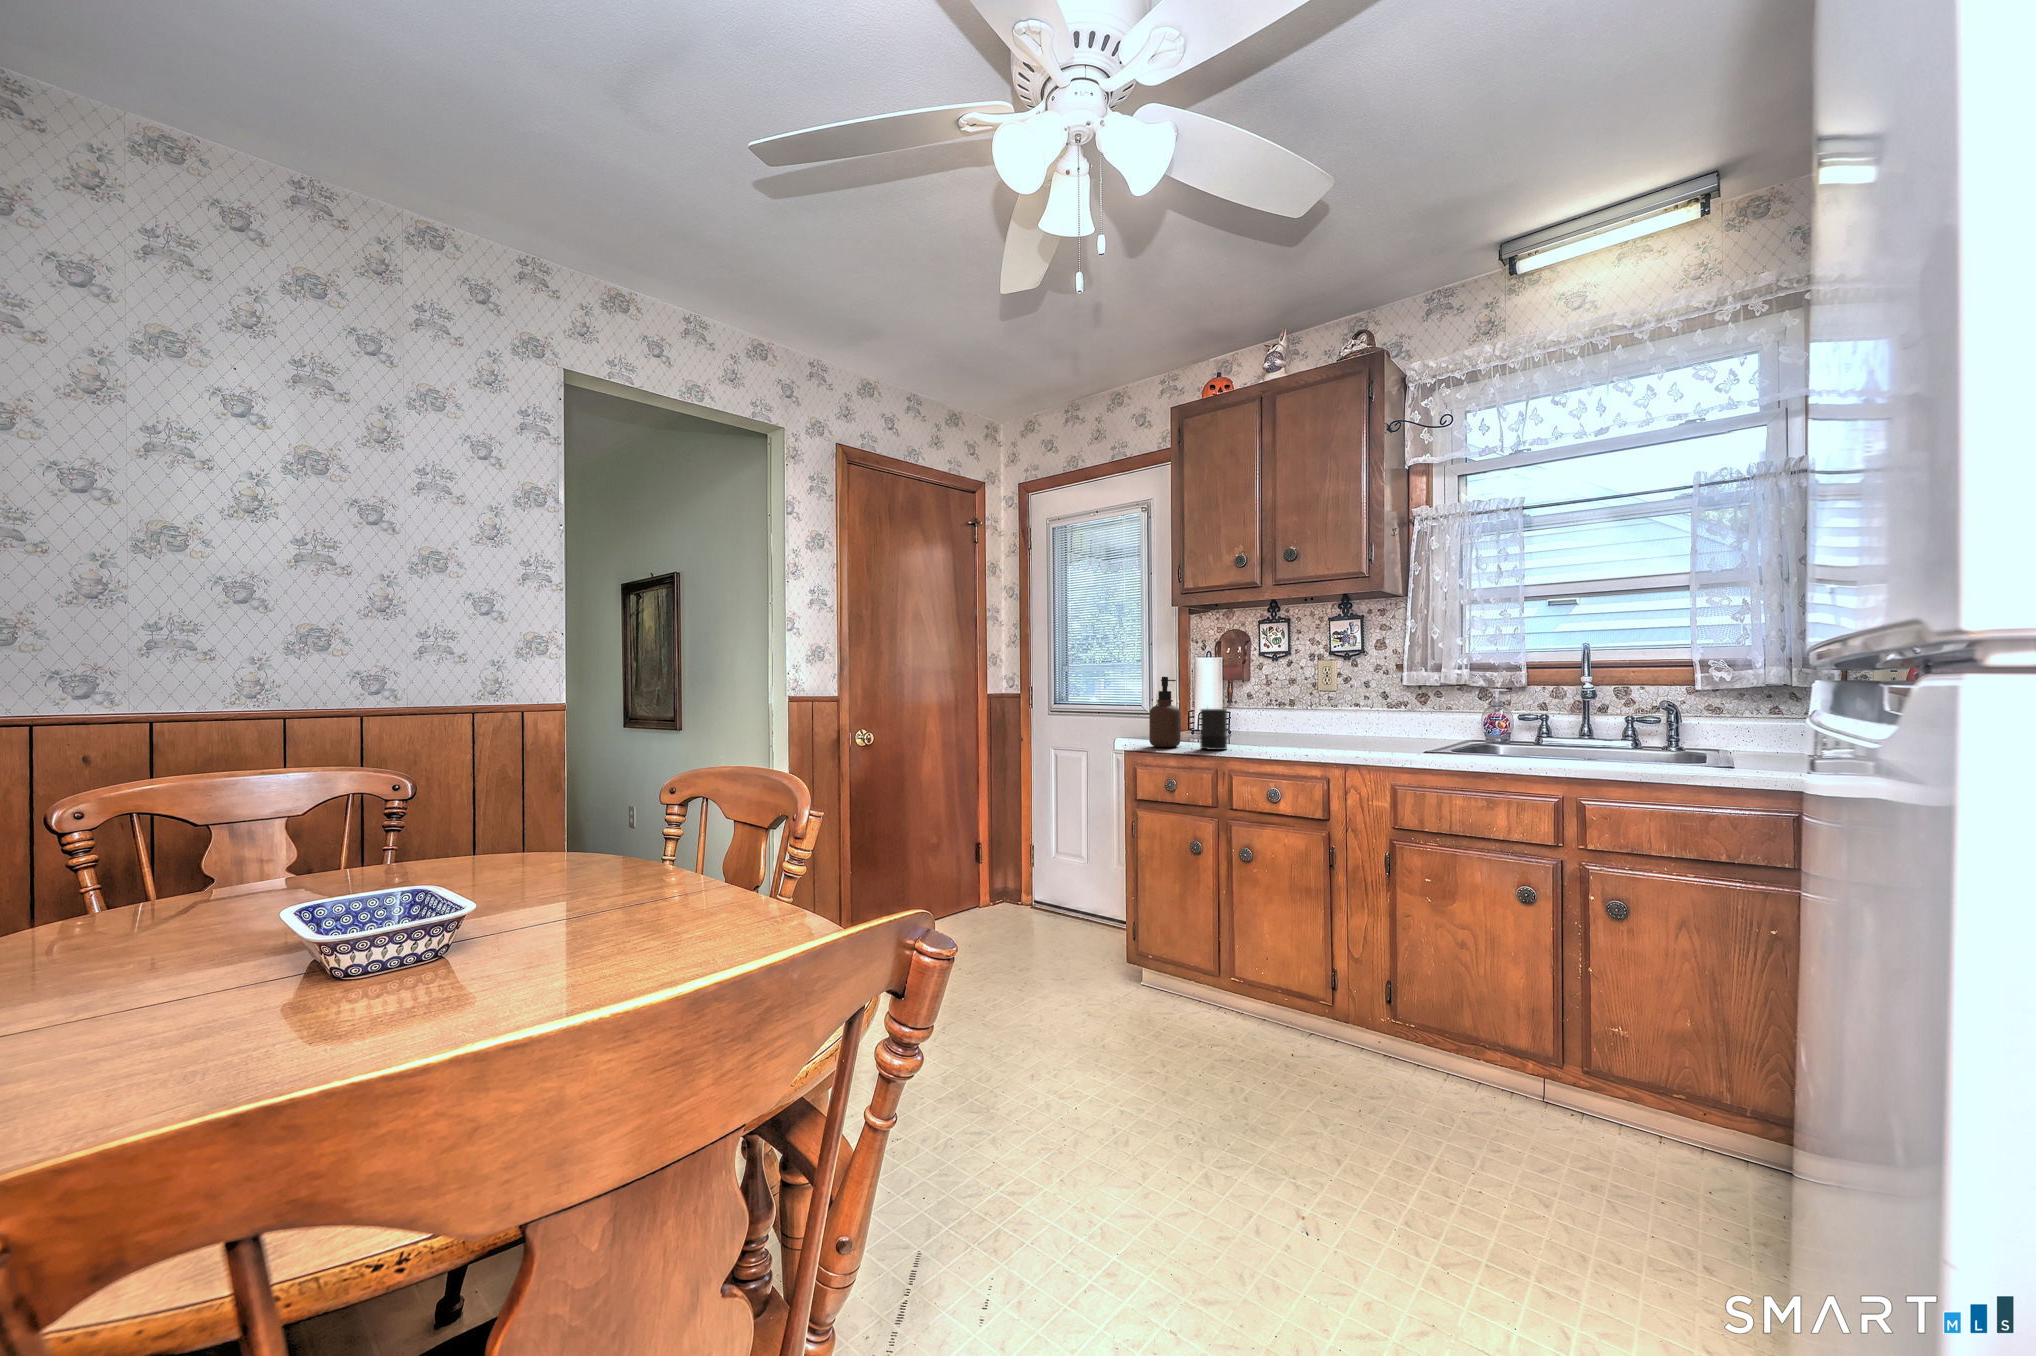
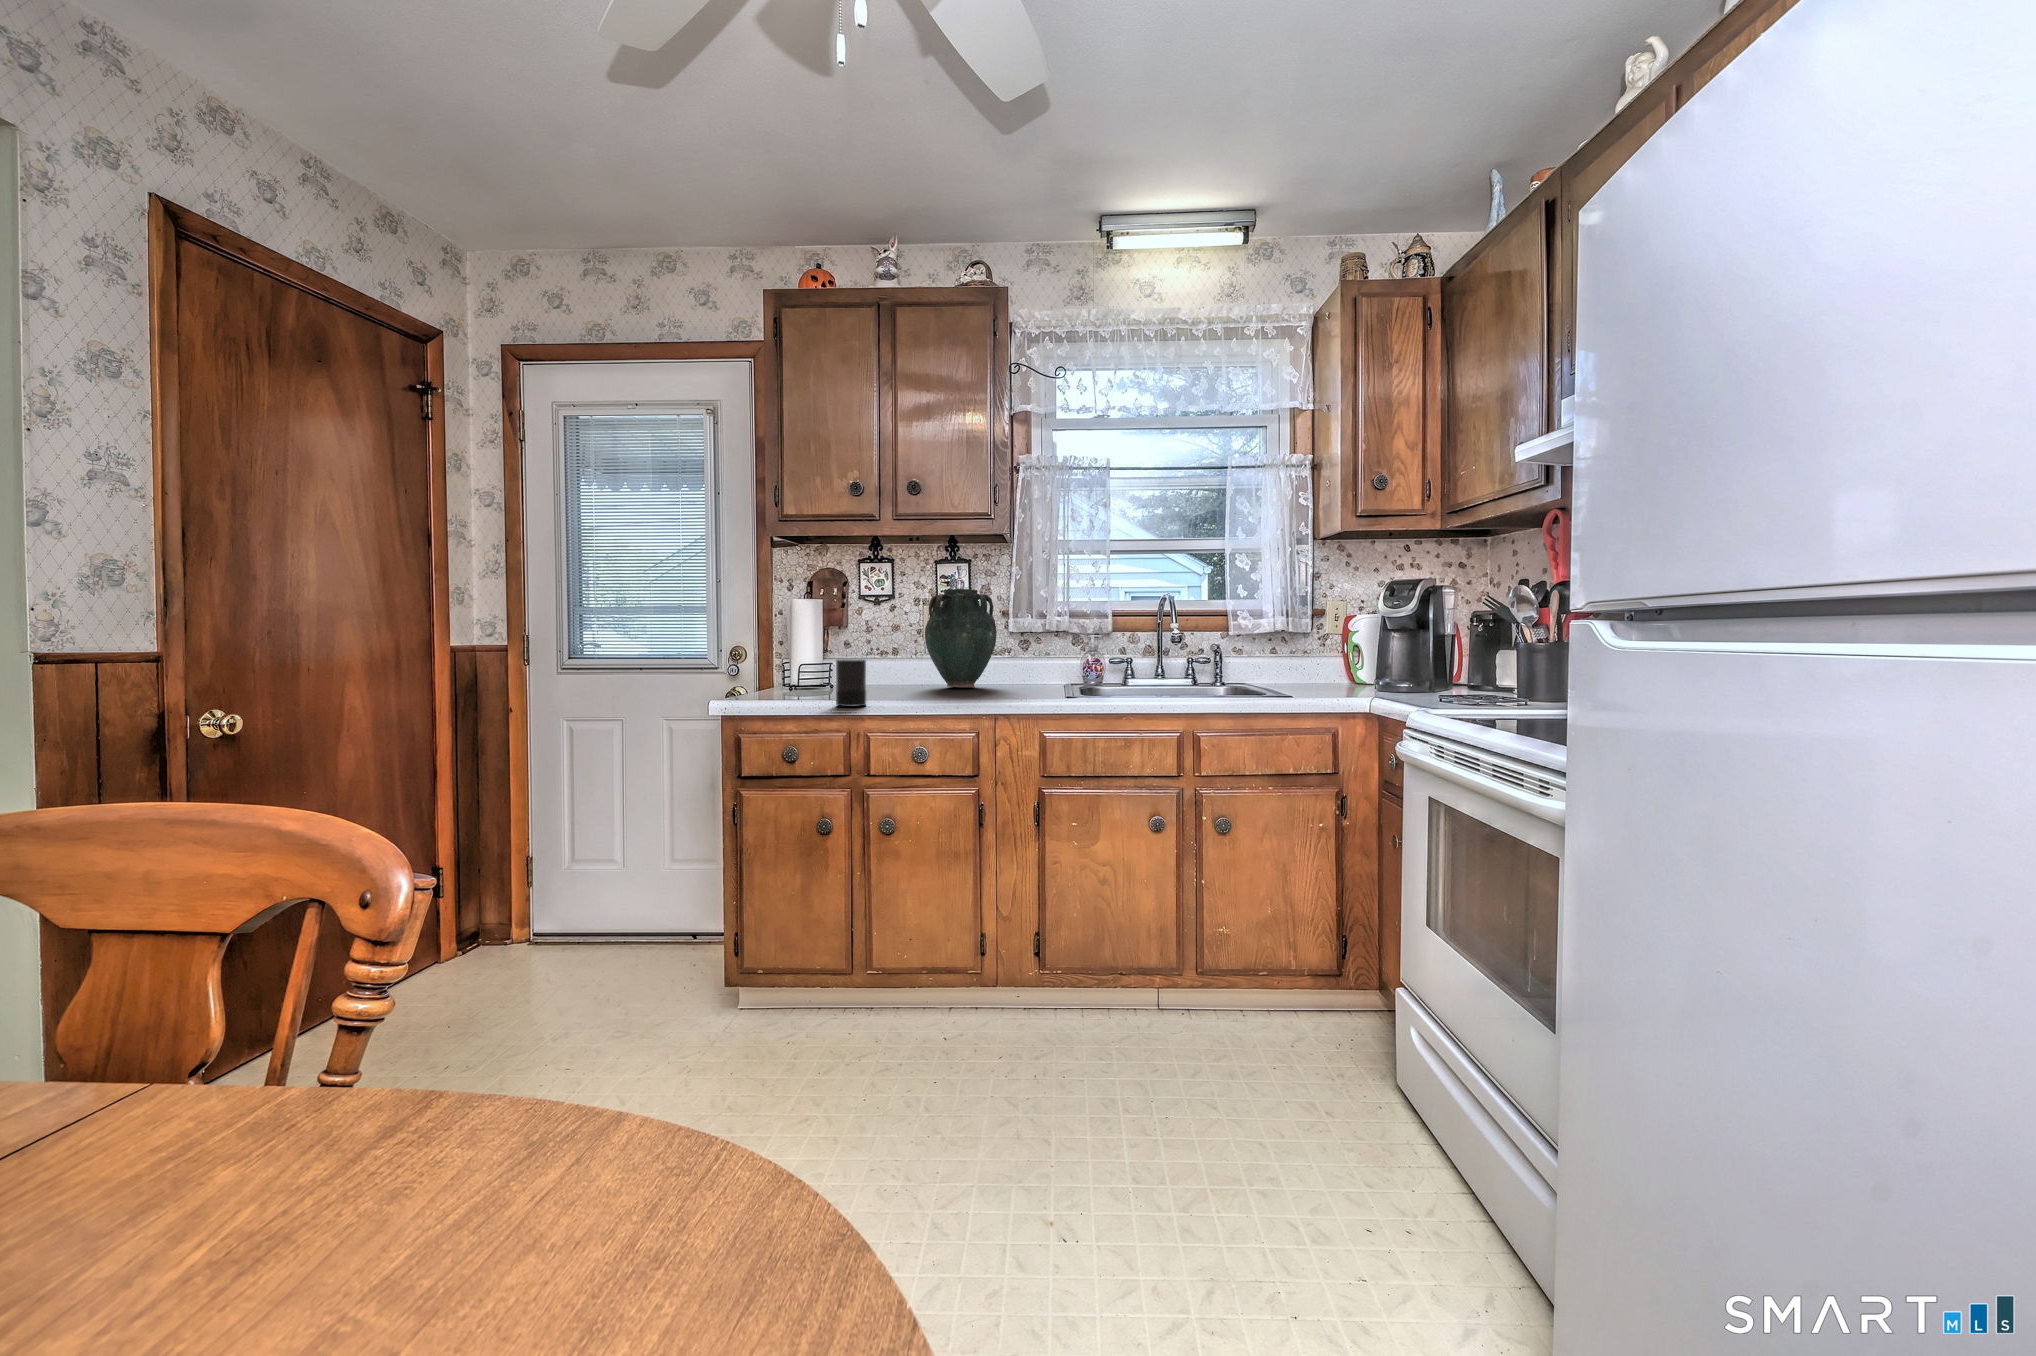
vase: none [1314,643,1389,737] -> present [925,589,996,688]
soap dispenser: present [1149,677,1180,747] -> none [770,622,808,707]

